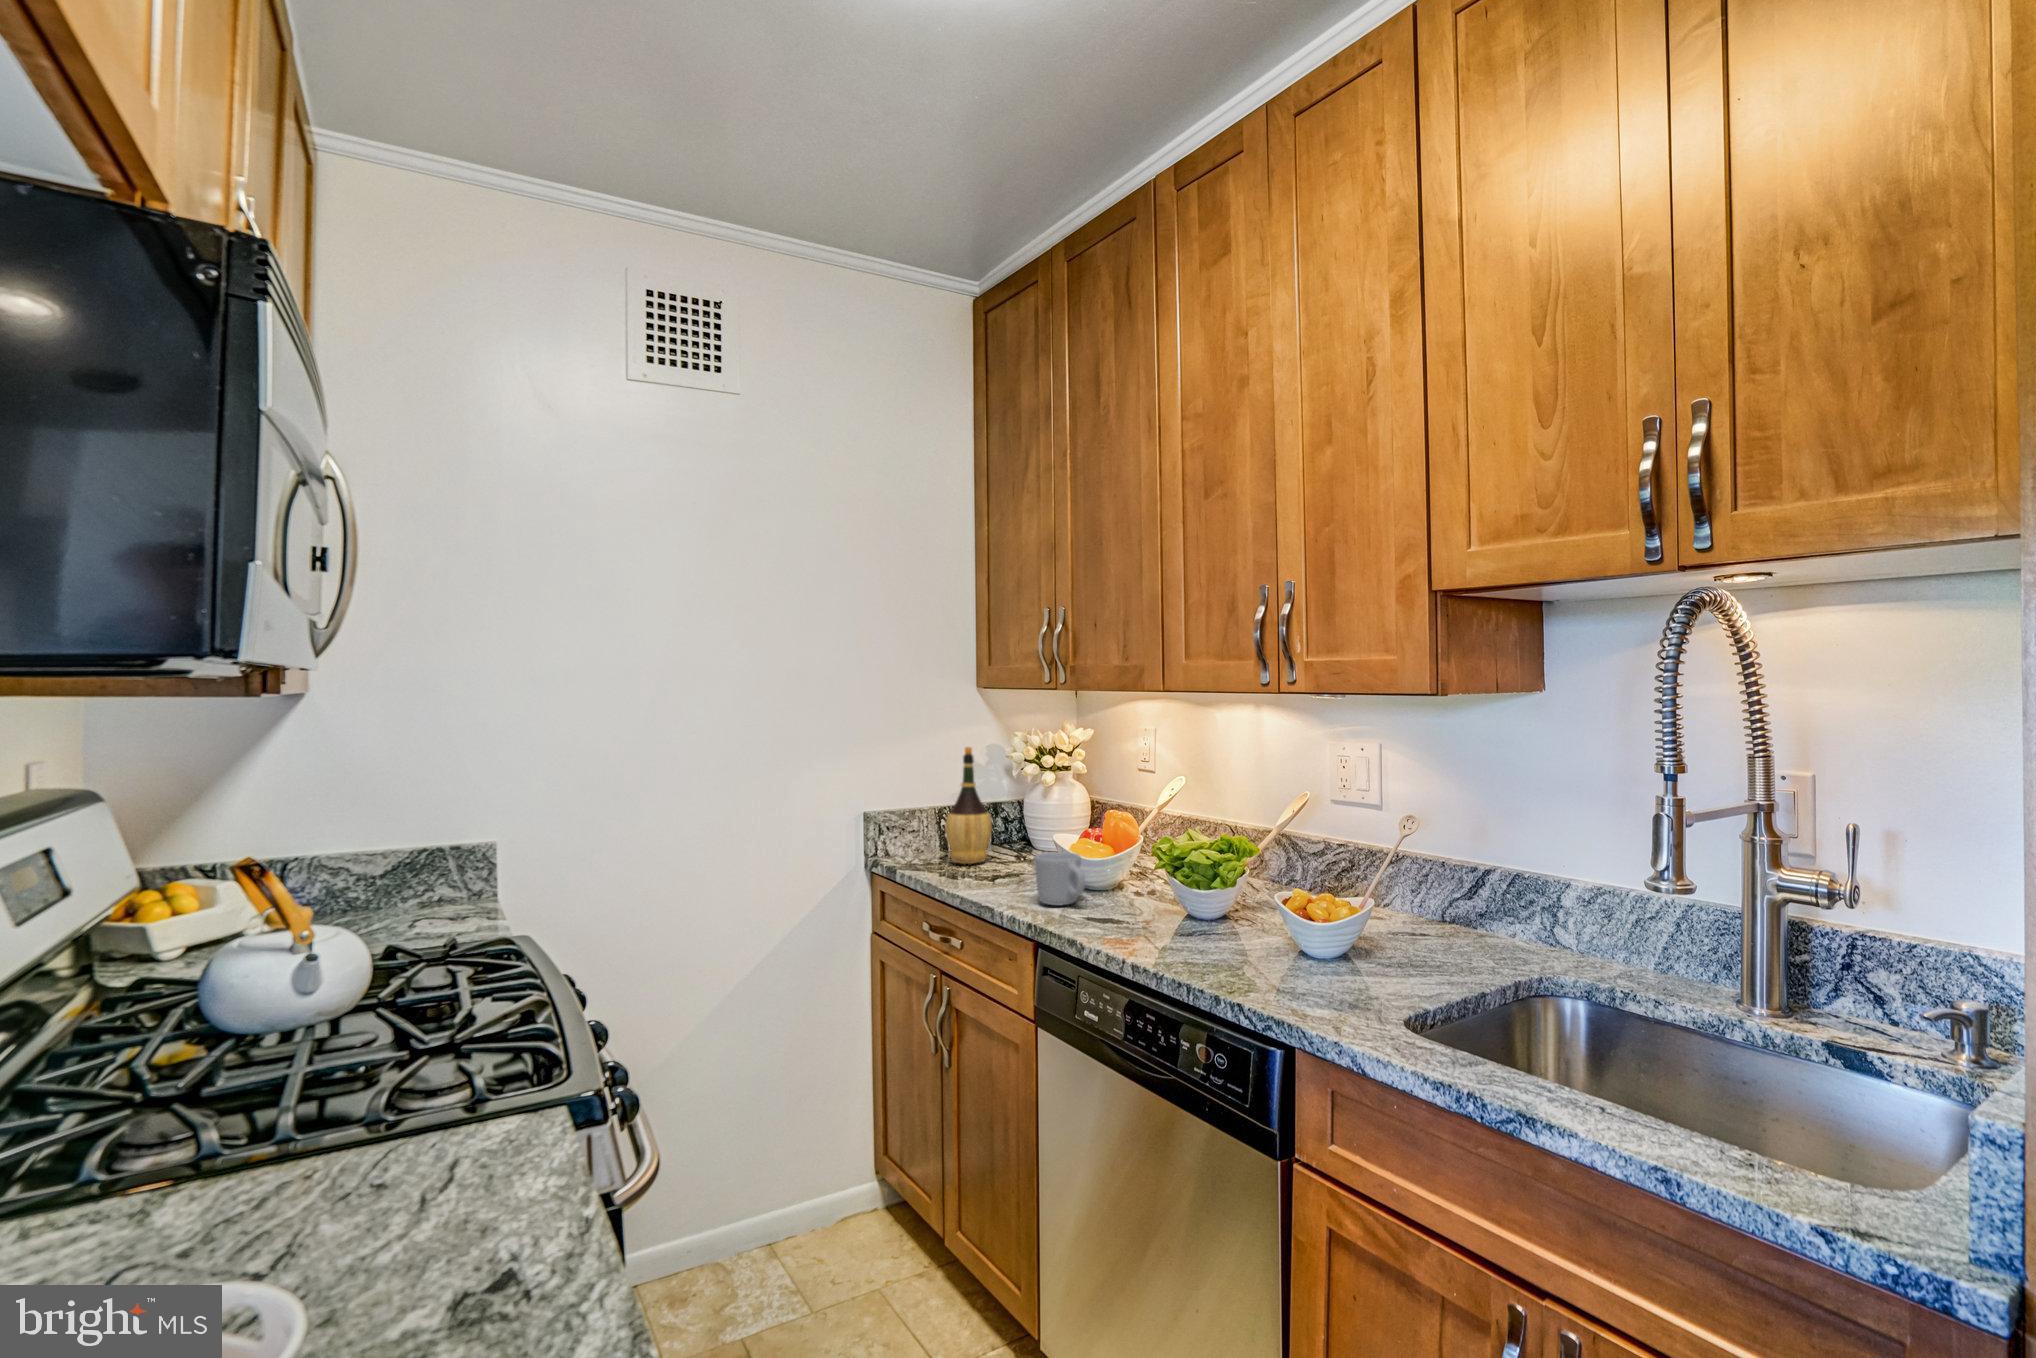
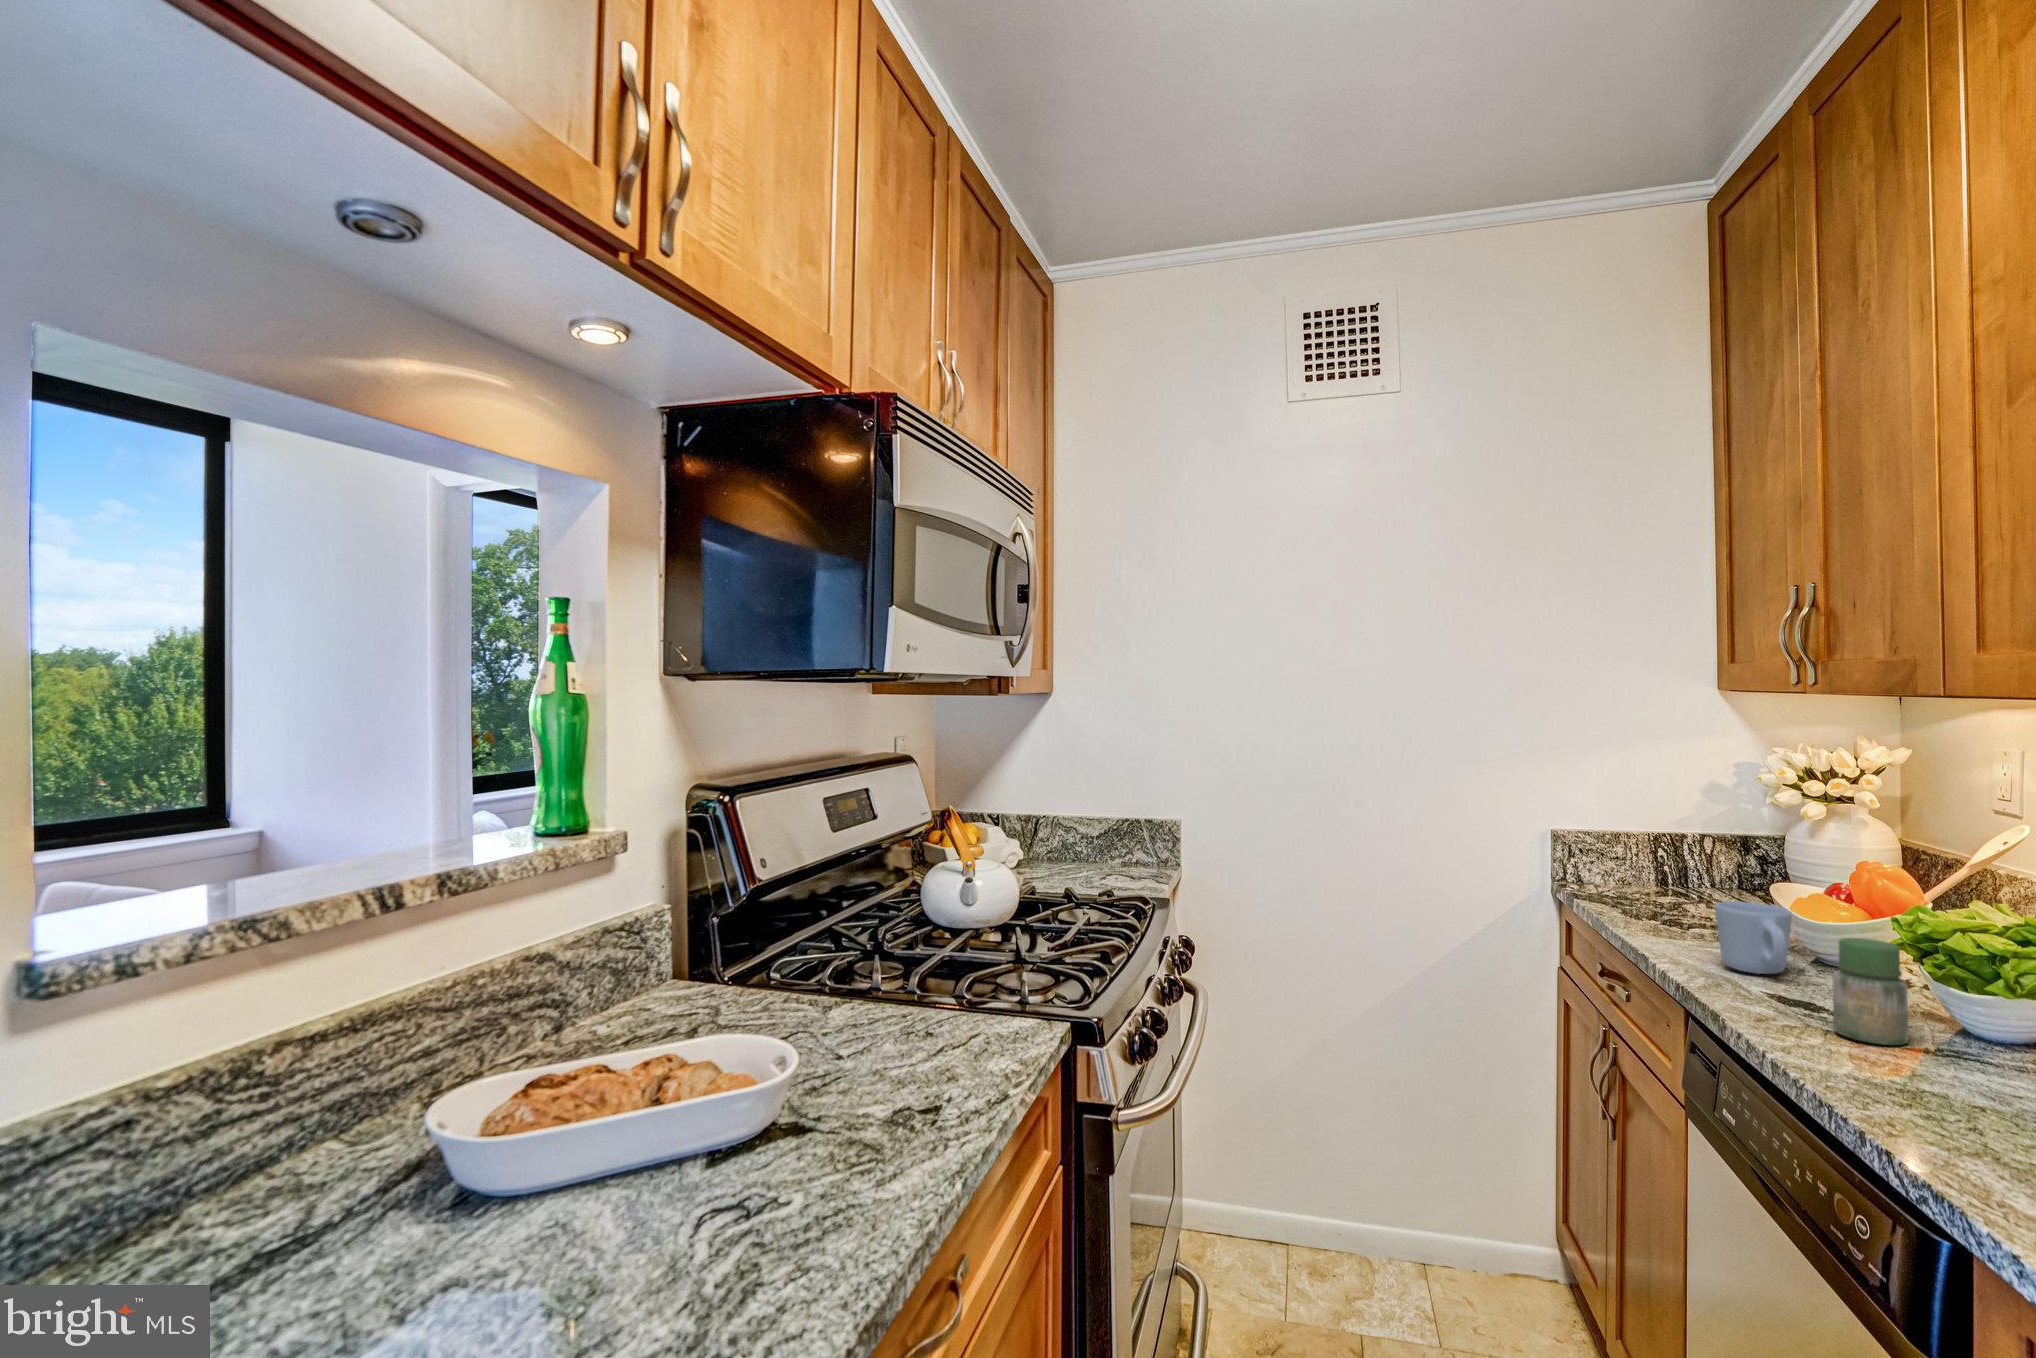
wine bottle: present [945,747,992,864] -> none [1650,761,1720,907]
jar: none [1139,866,1179,938] -> present [1833,938,1909,1045]

